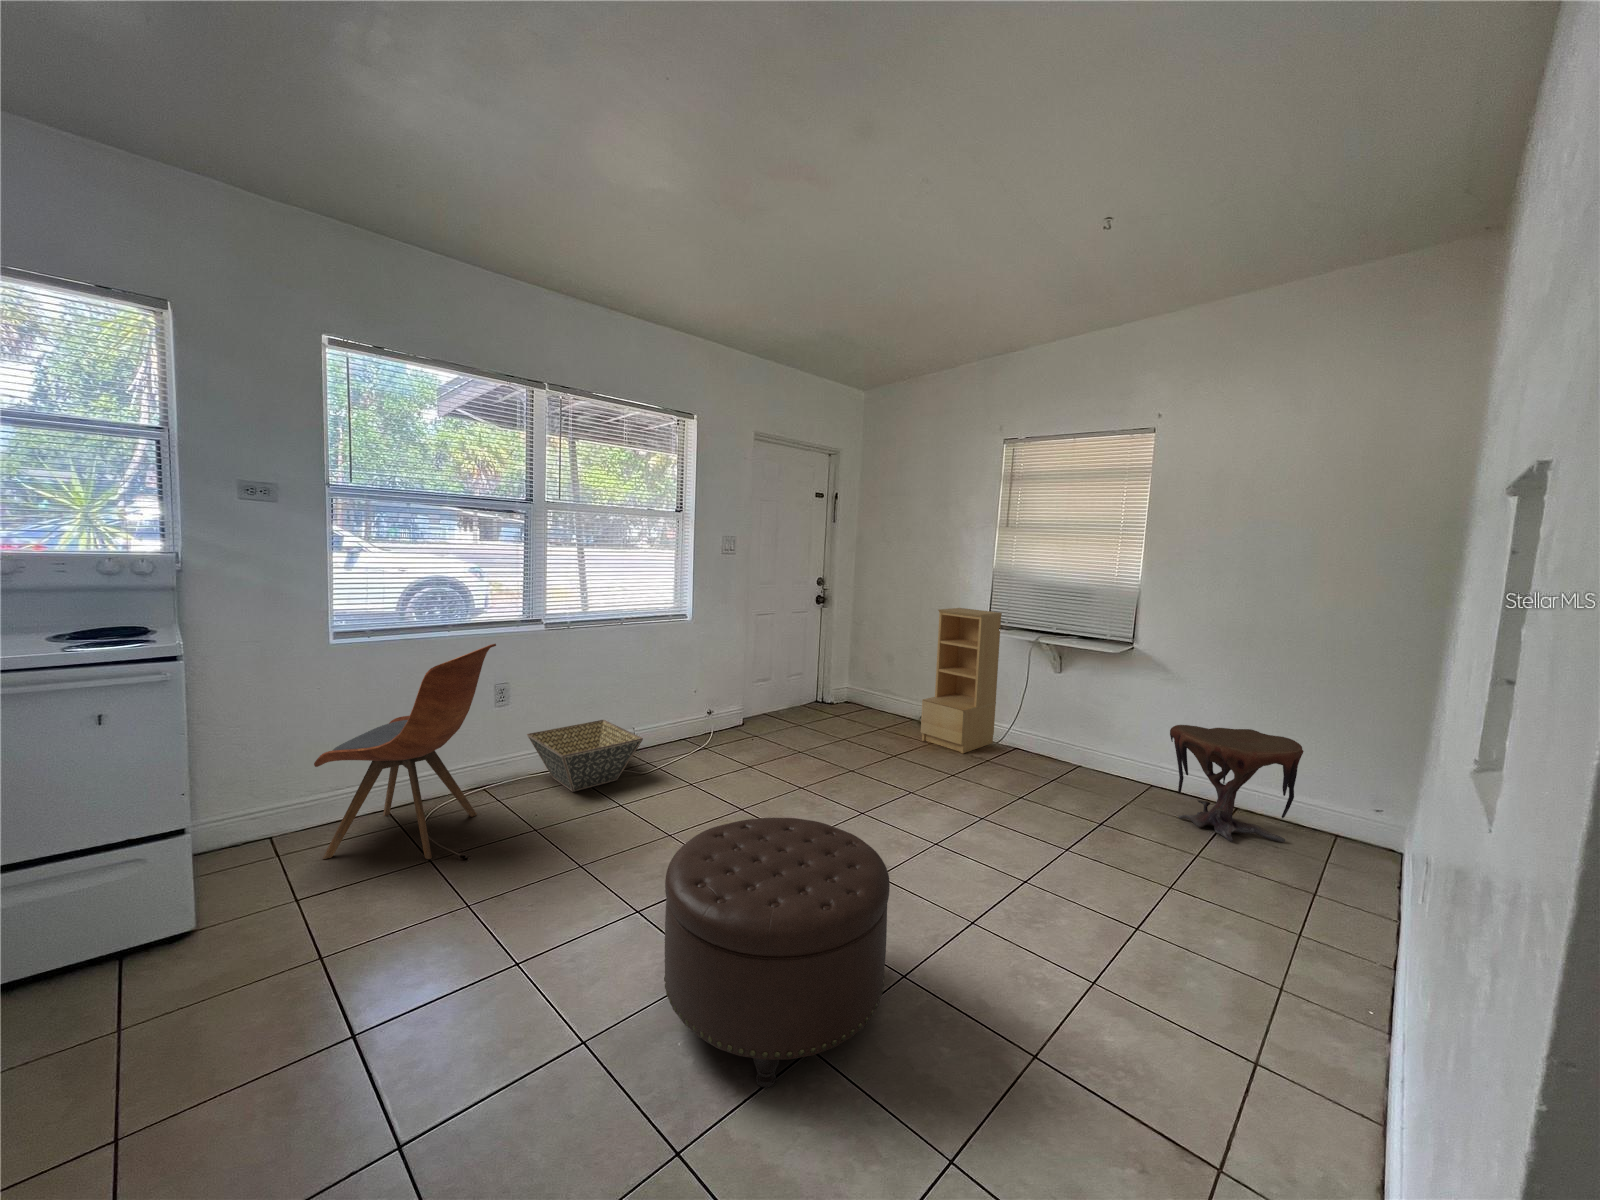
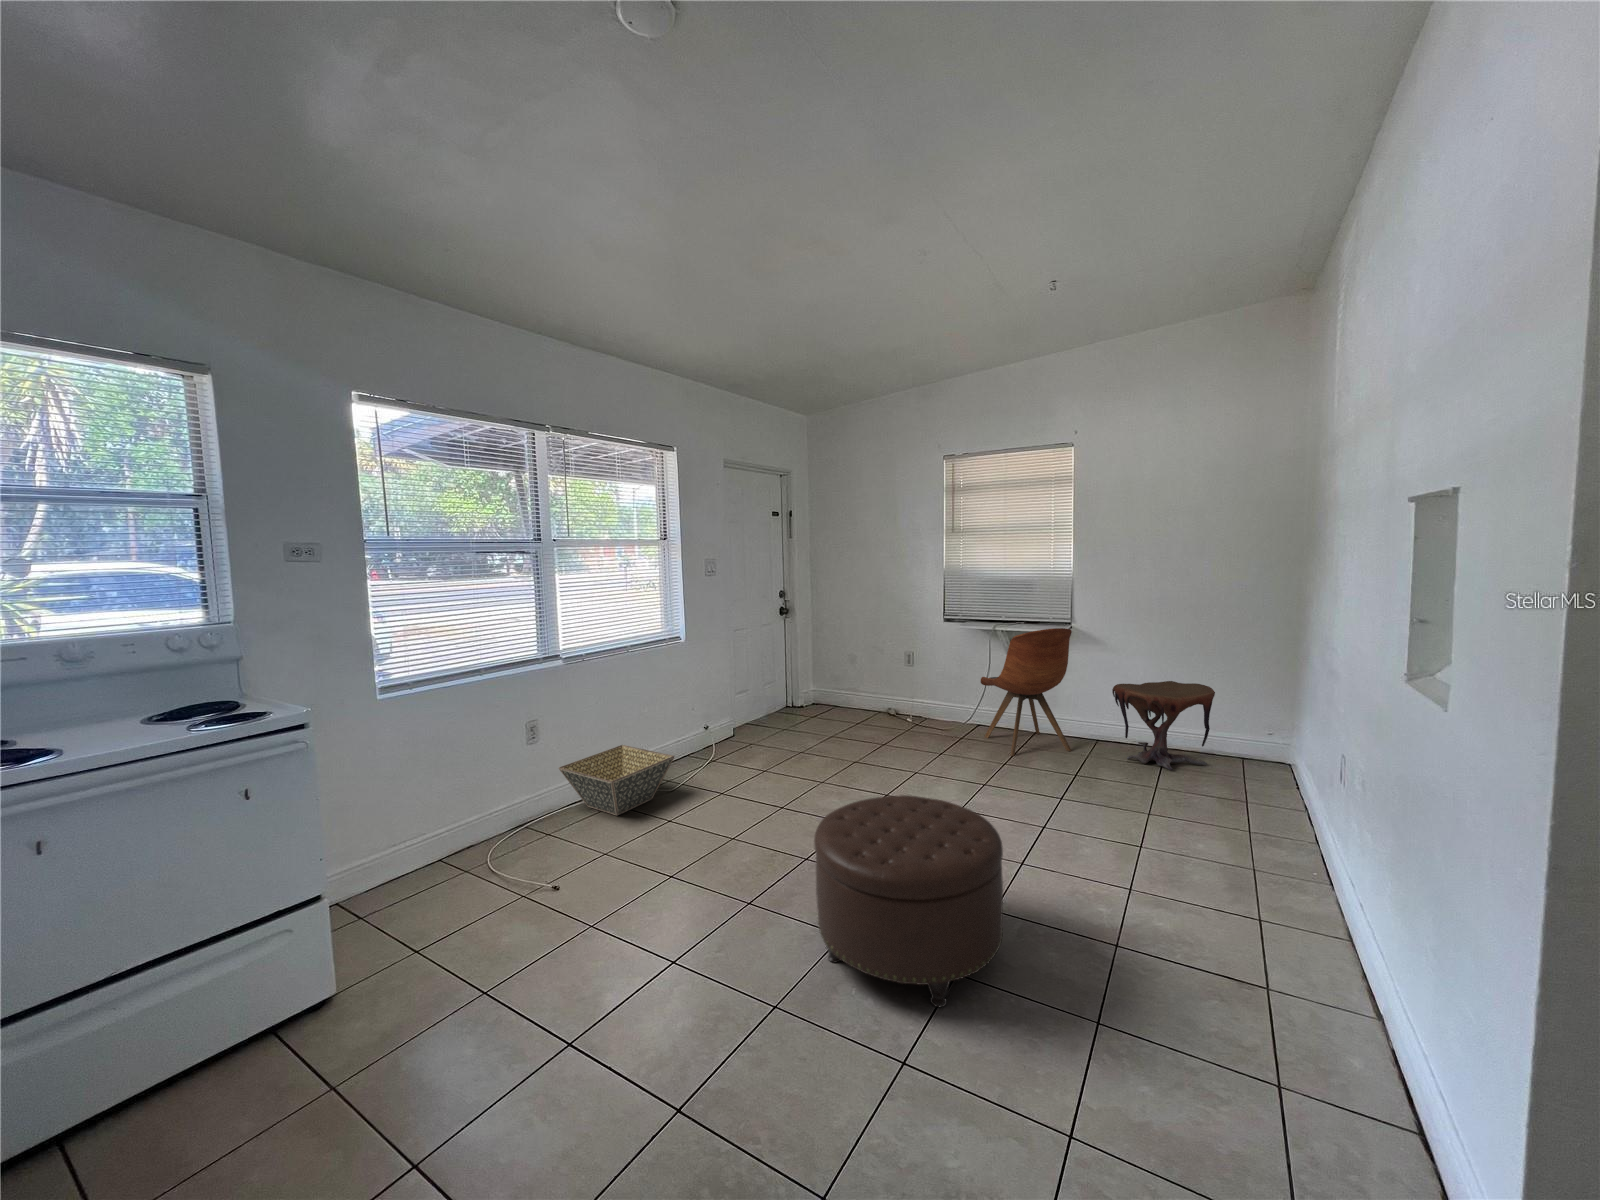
bookshelf: present [921,608,1002,753] -> none [897,606,958,733]
dining chair: present [314,644,496,859] -> present [981,628,1072,756]

